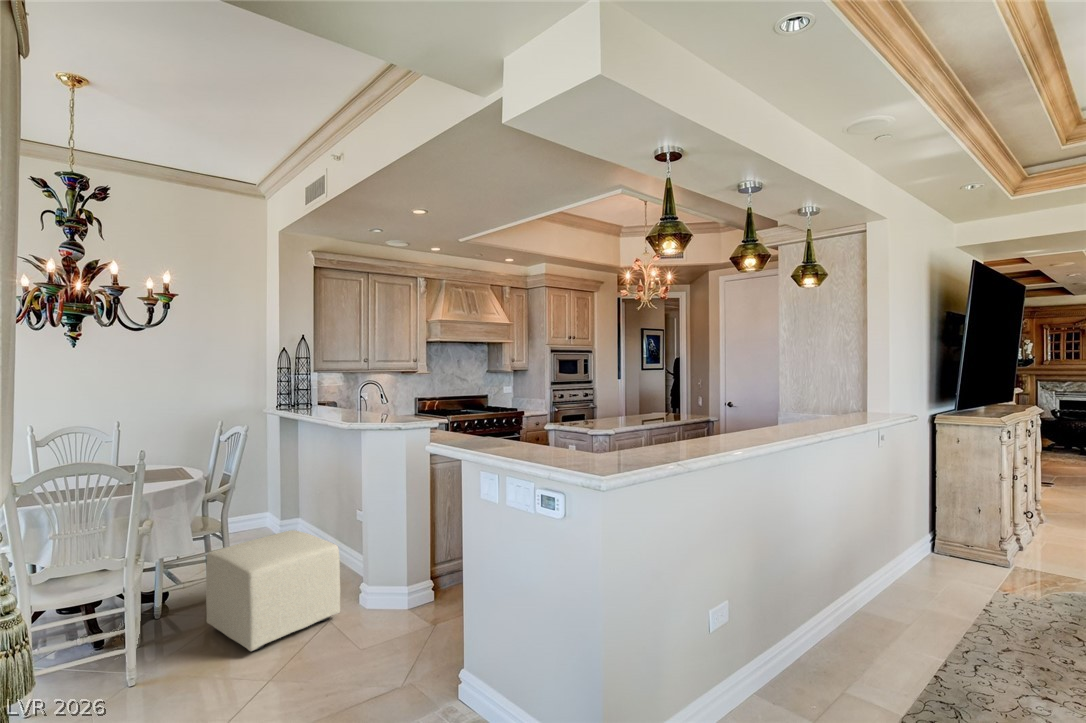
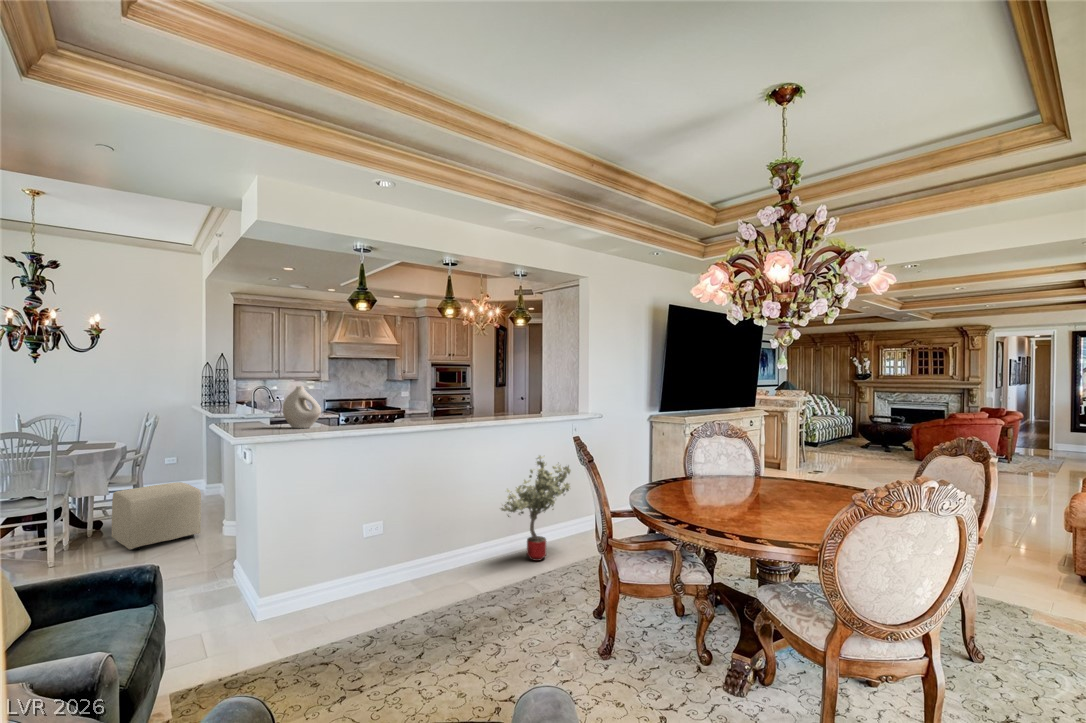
vase: none [544,387,615,461] -> present [283,386,321,428]
potted tree: none [860,491,963,666] -> present [501,456,571,561]

